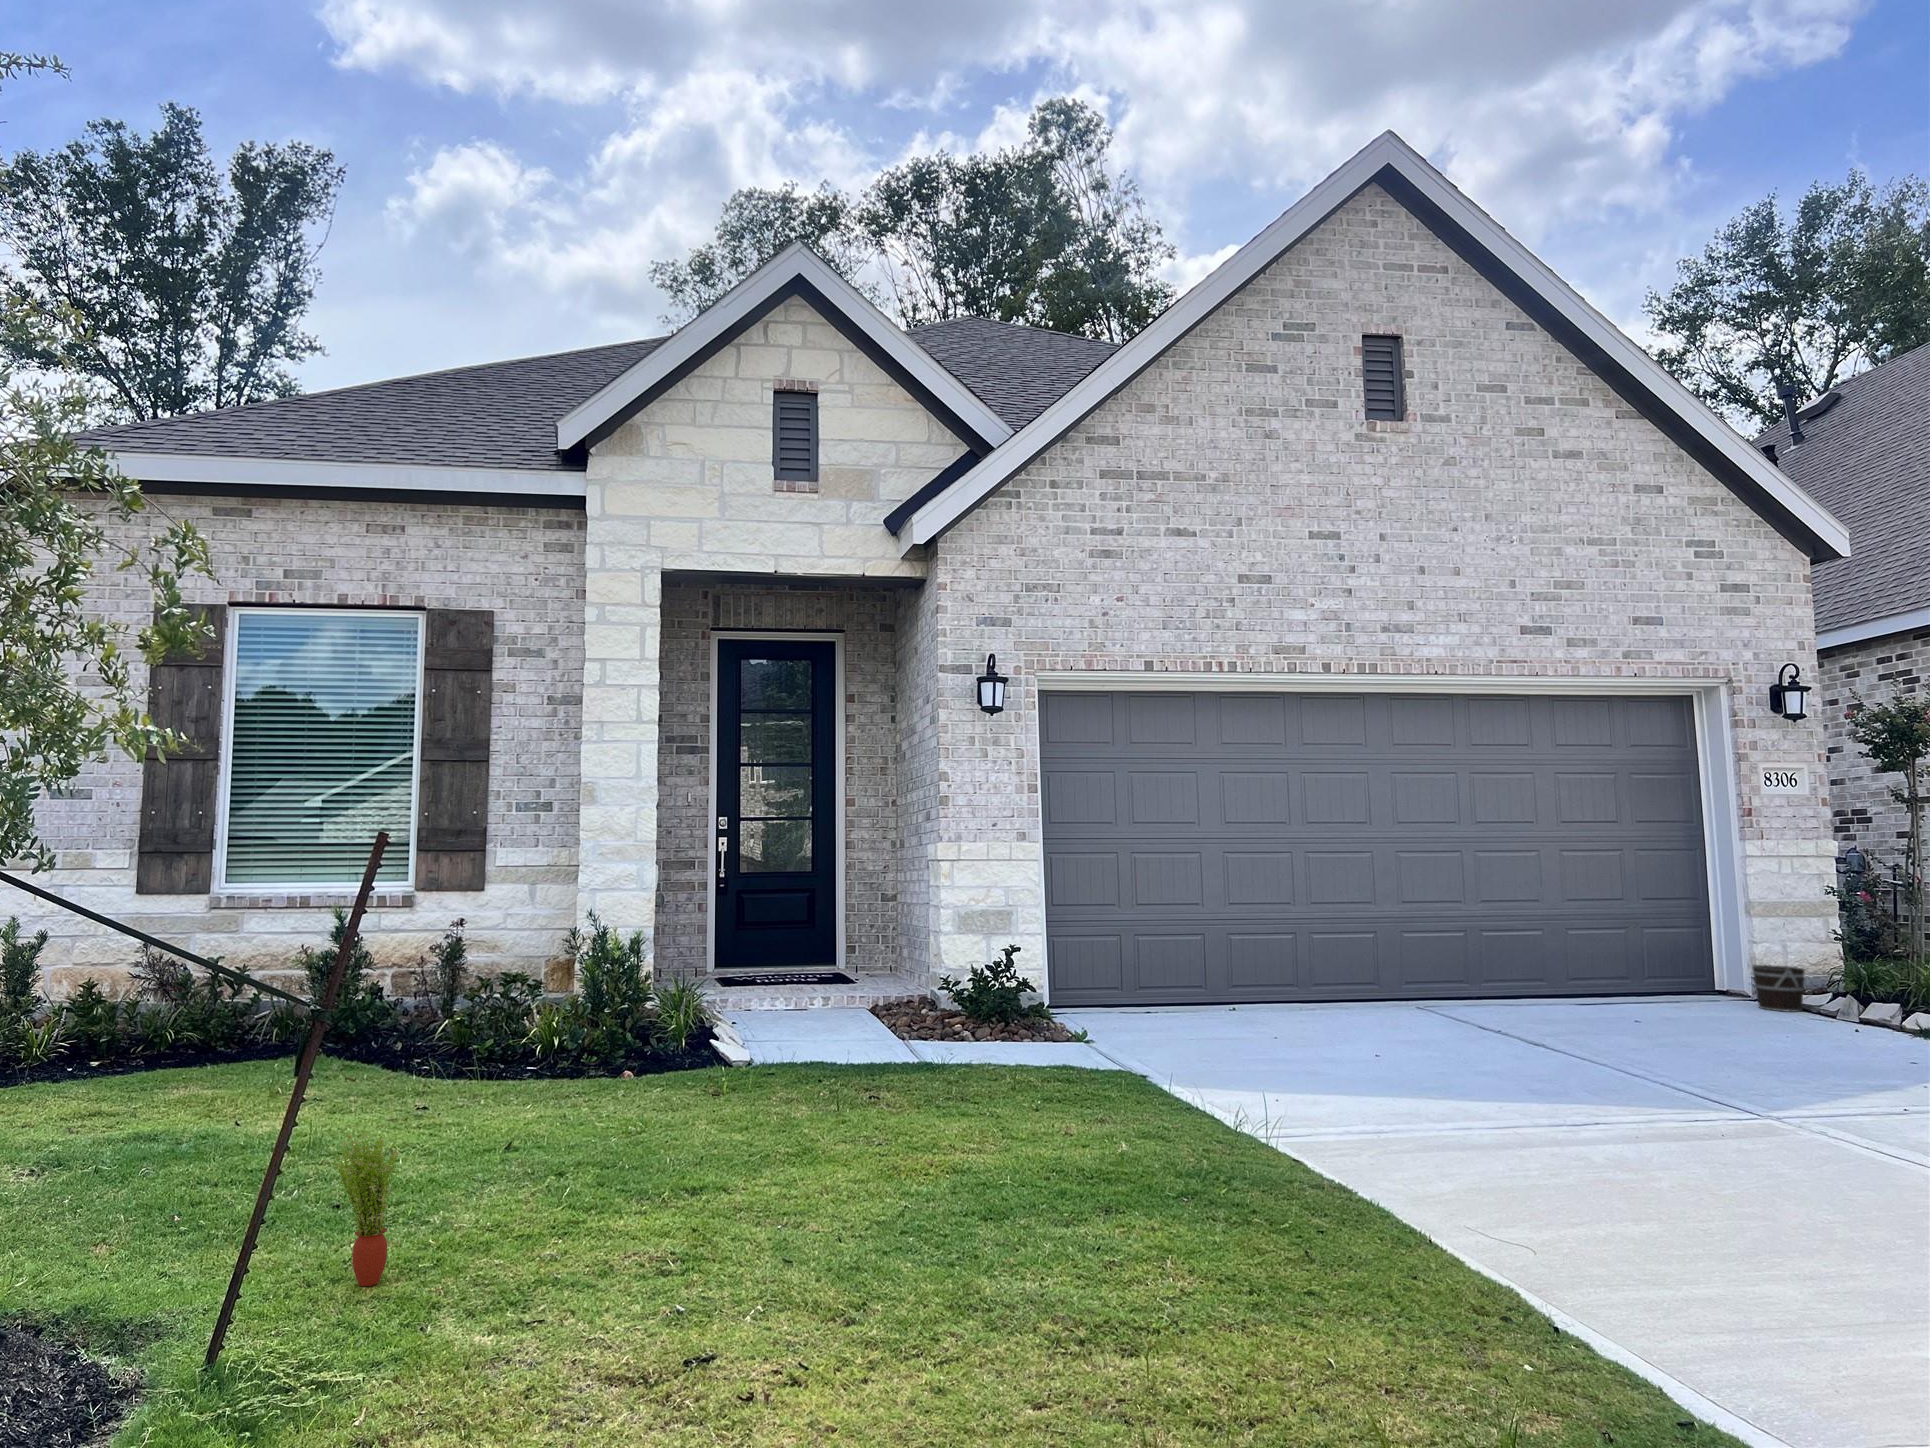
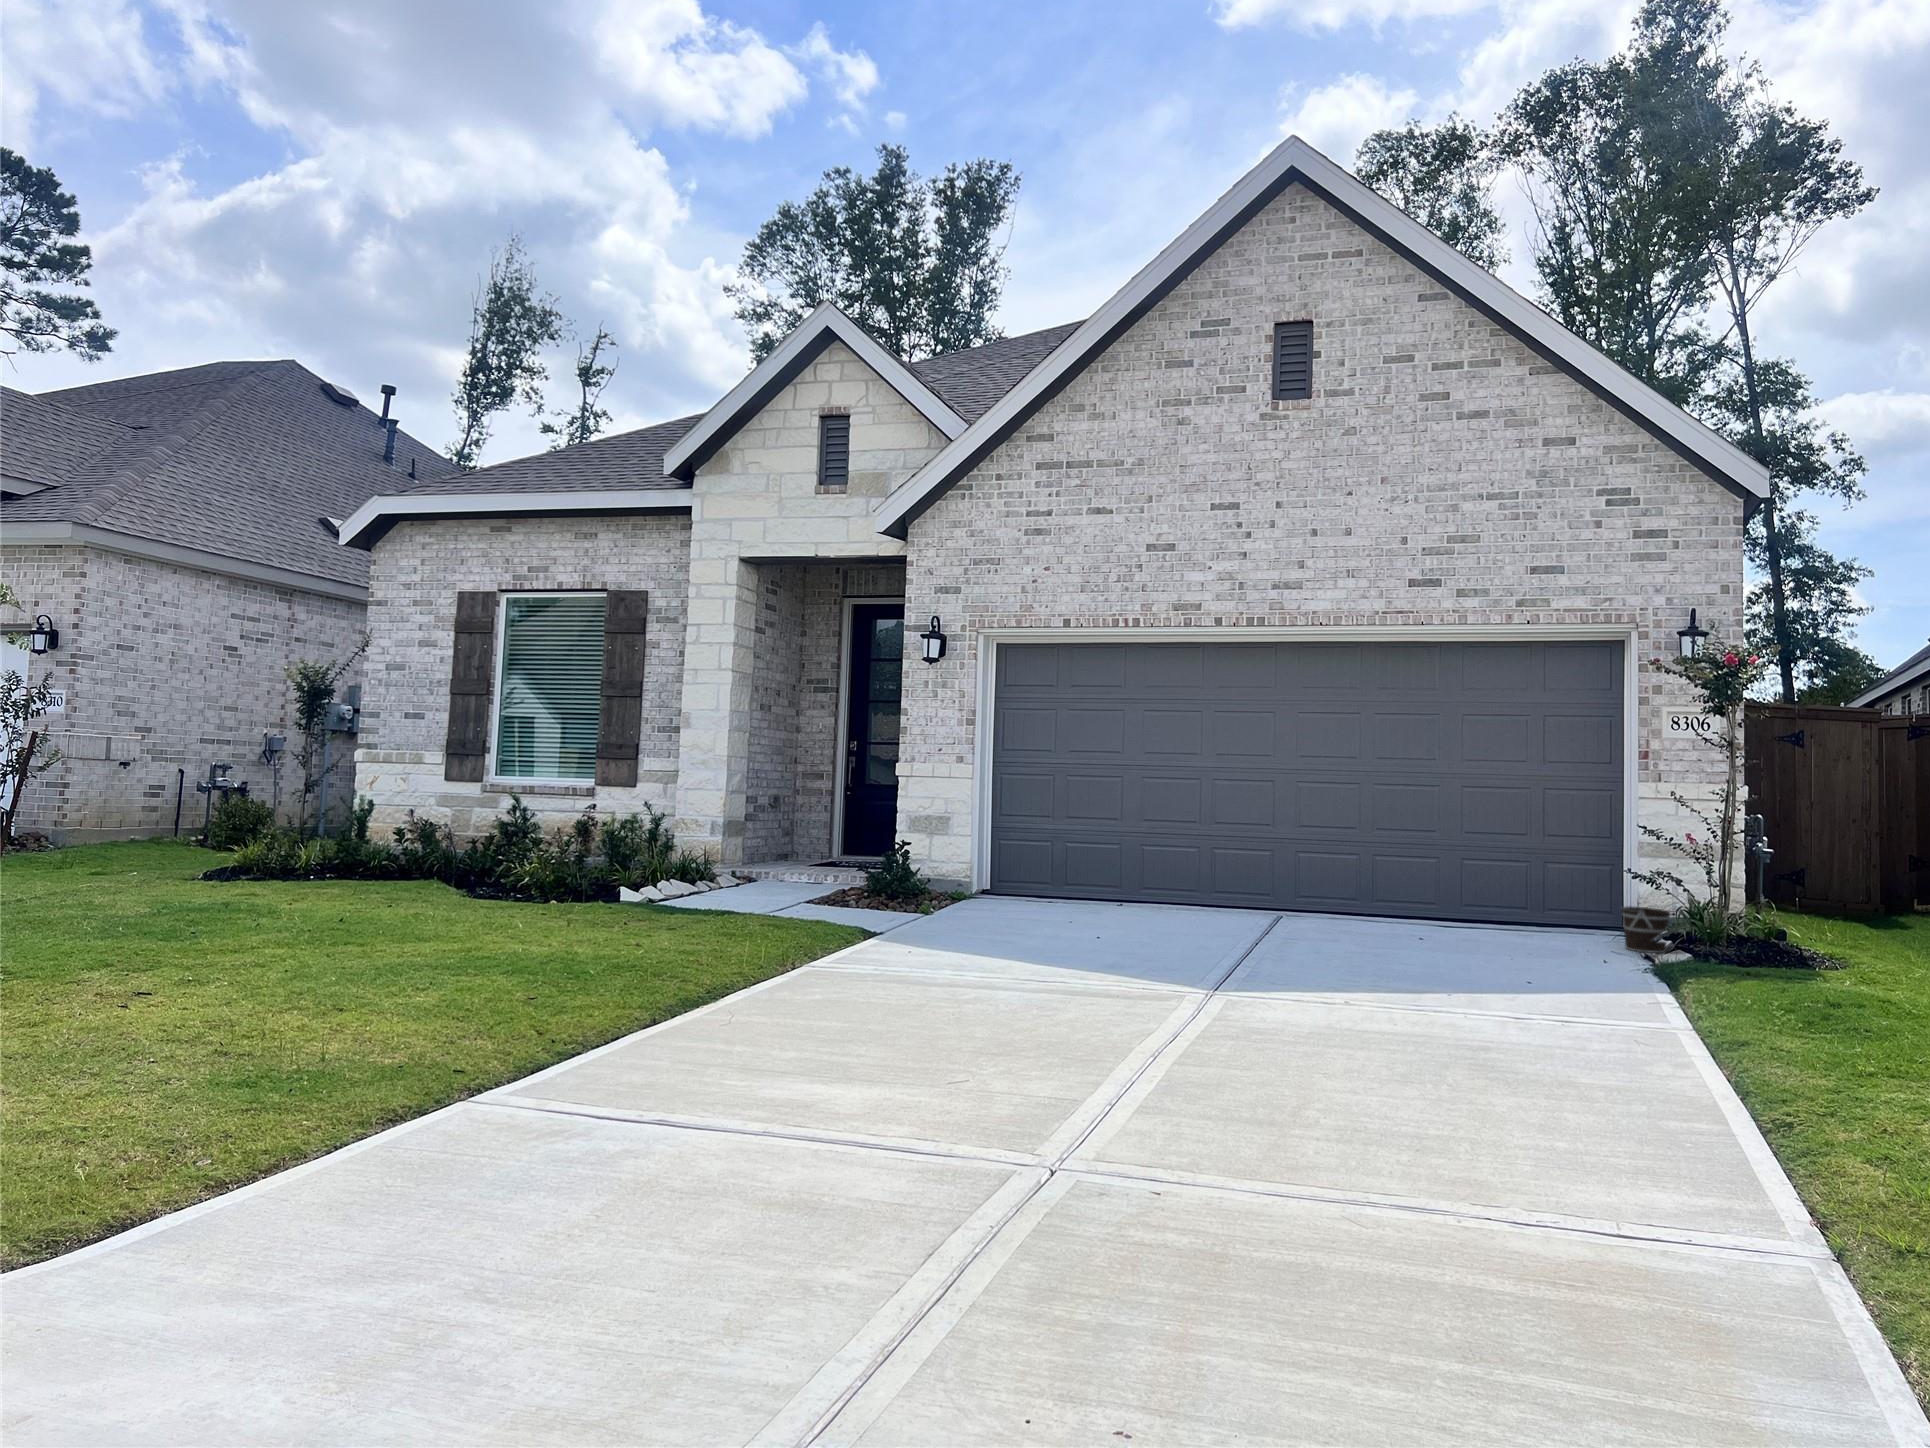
potted plant: present [333,1130,400,1286] -> none [150,878,186,955]

